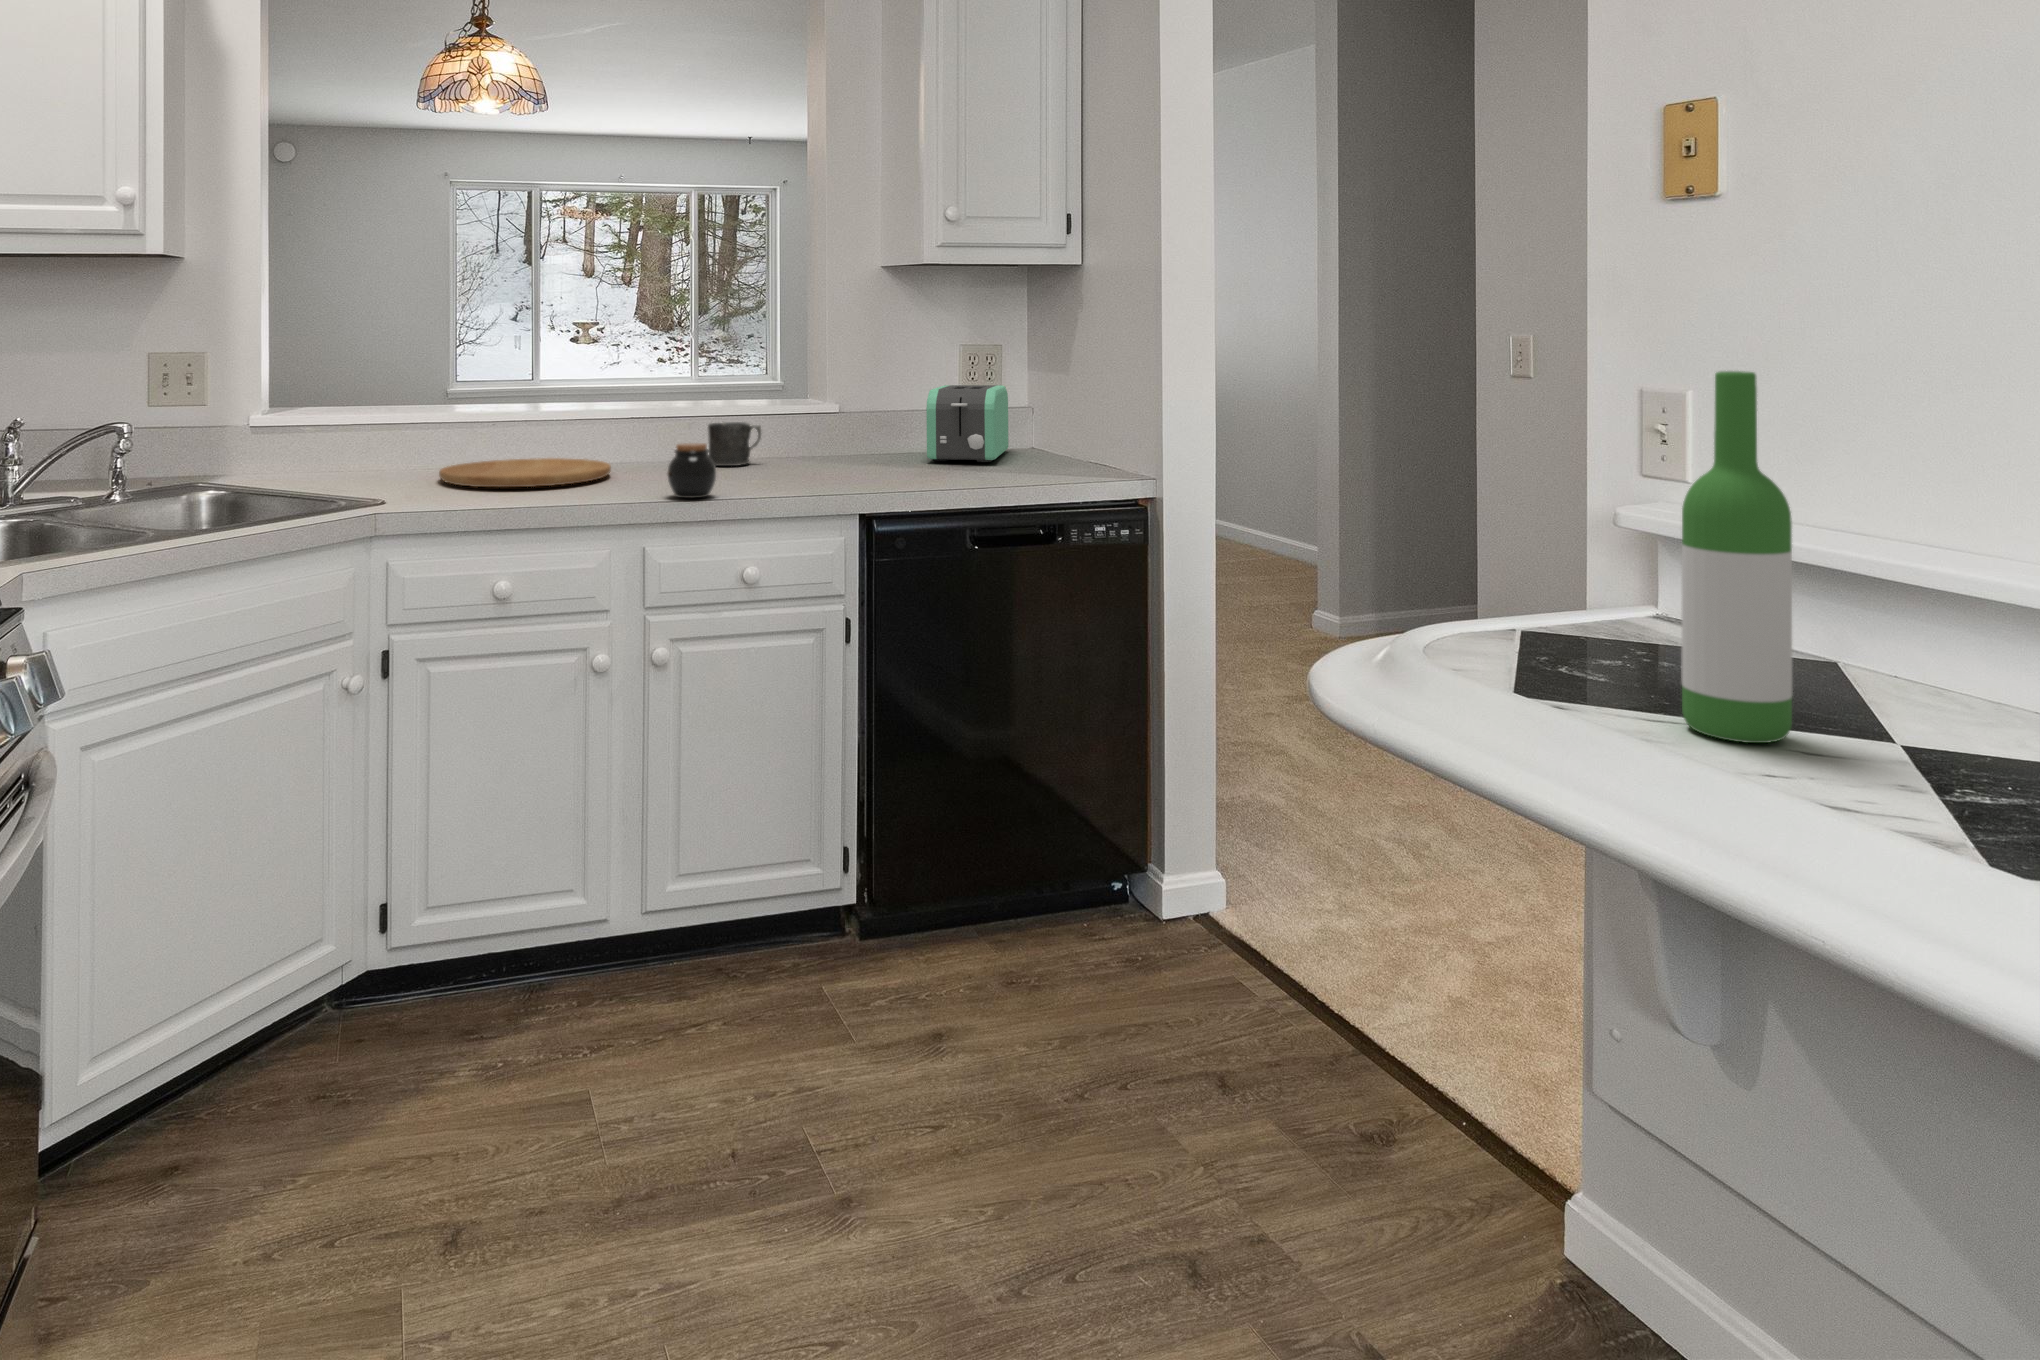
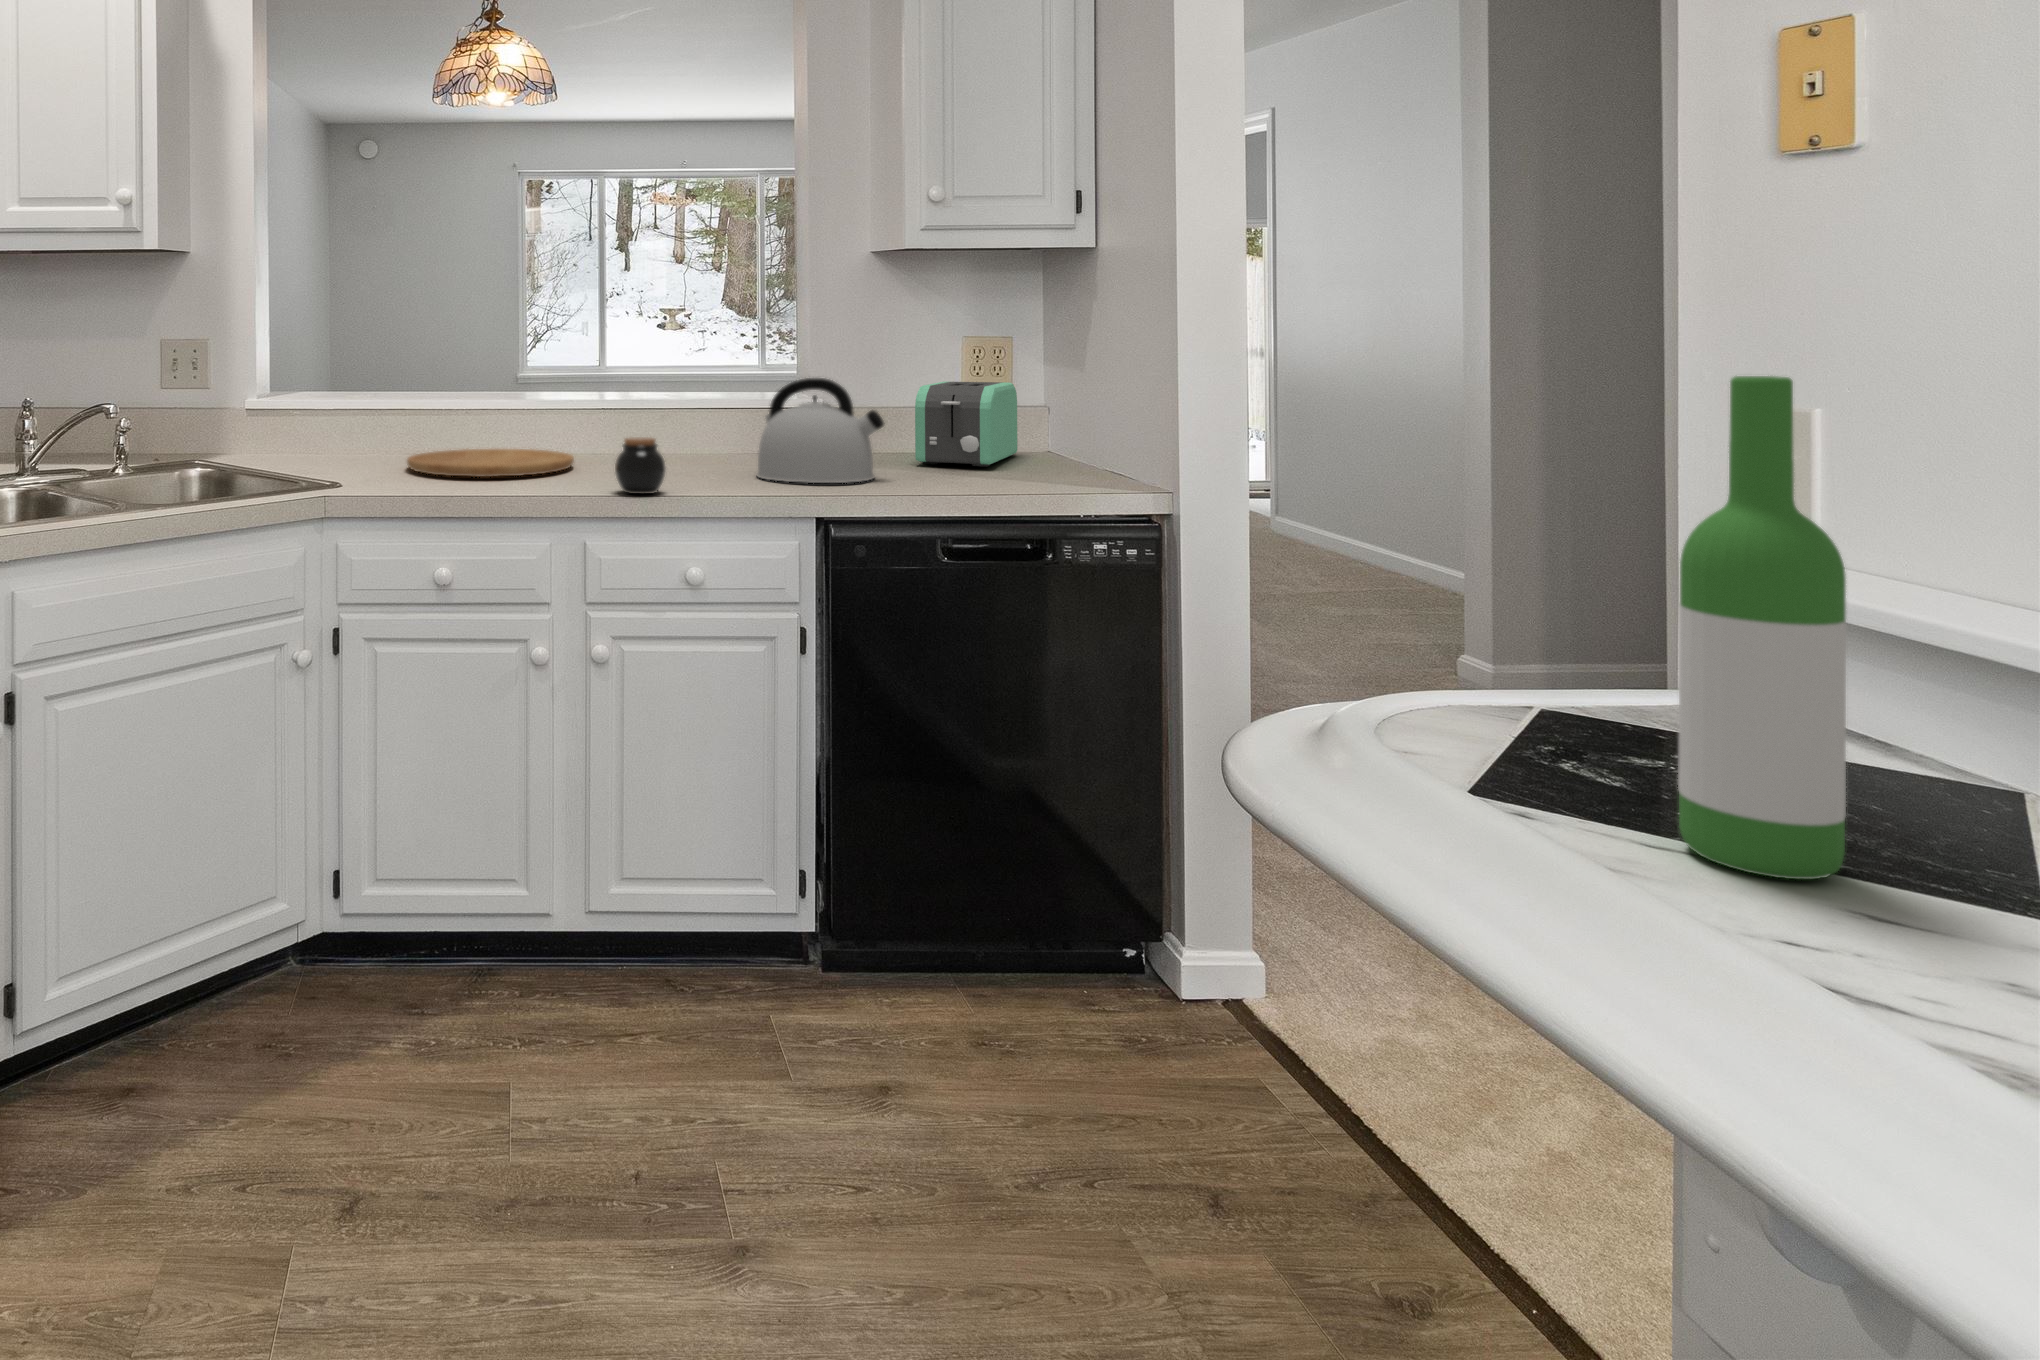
kettle: none [791,383,909,482] -> present [757,378,885,483]
mug: present [708,422,761,466] -> none [678,417,735,462]

